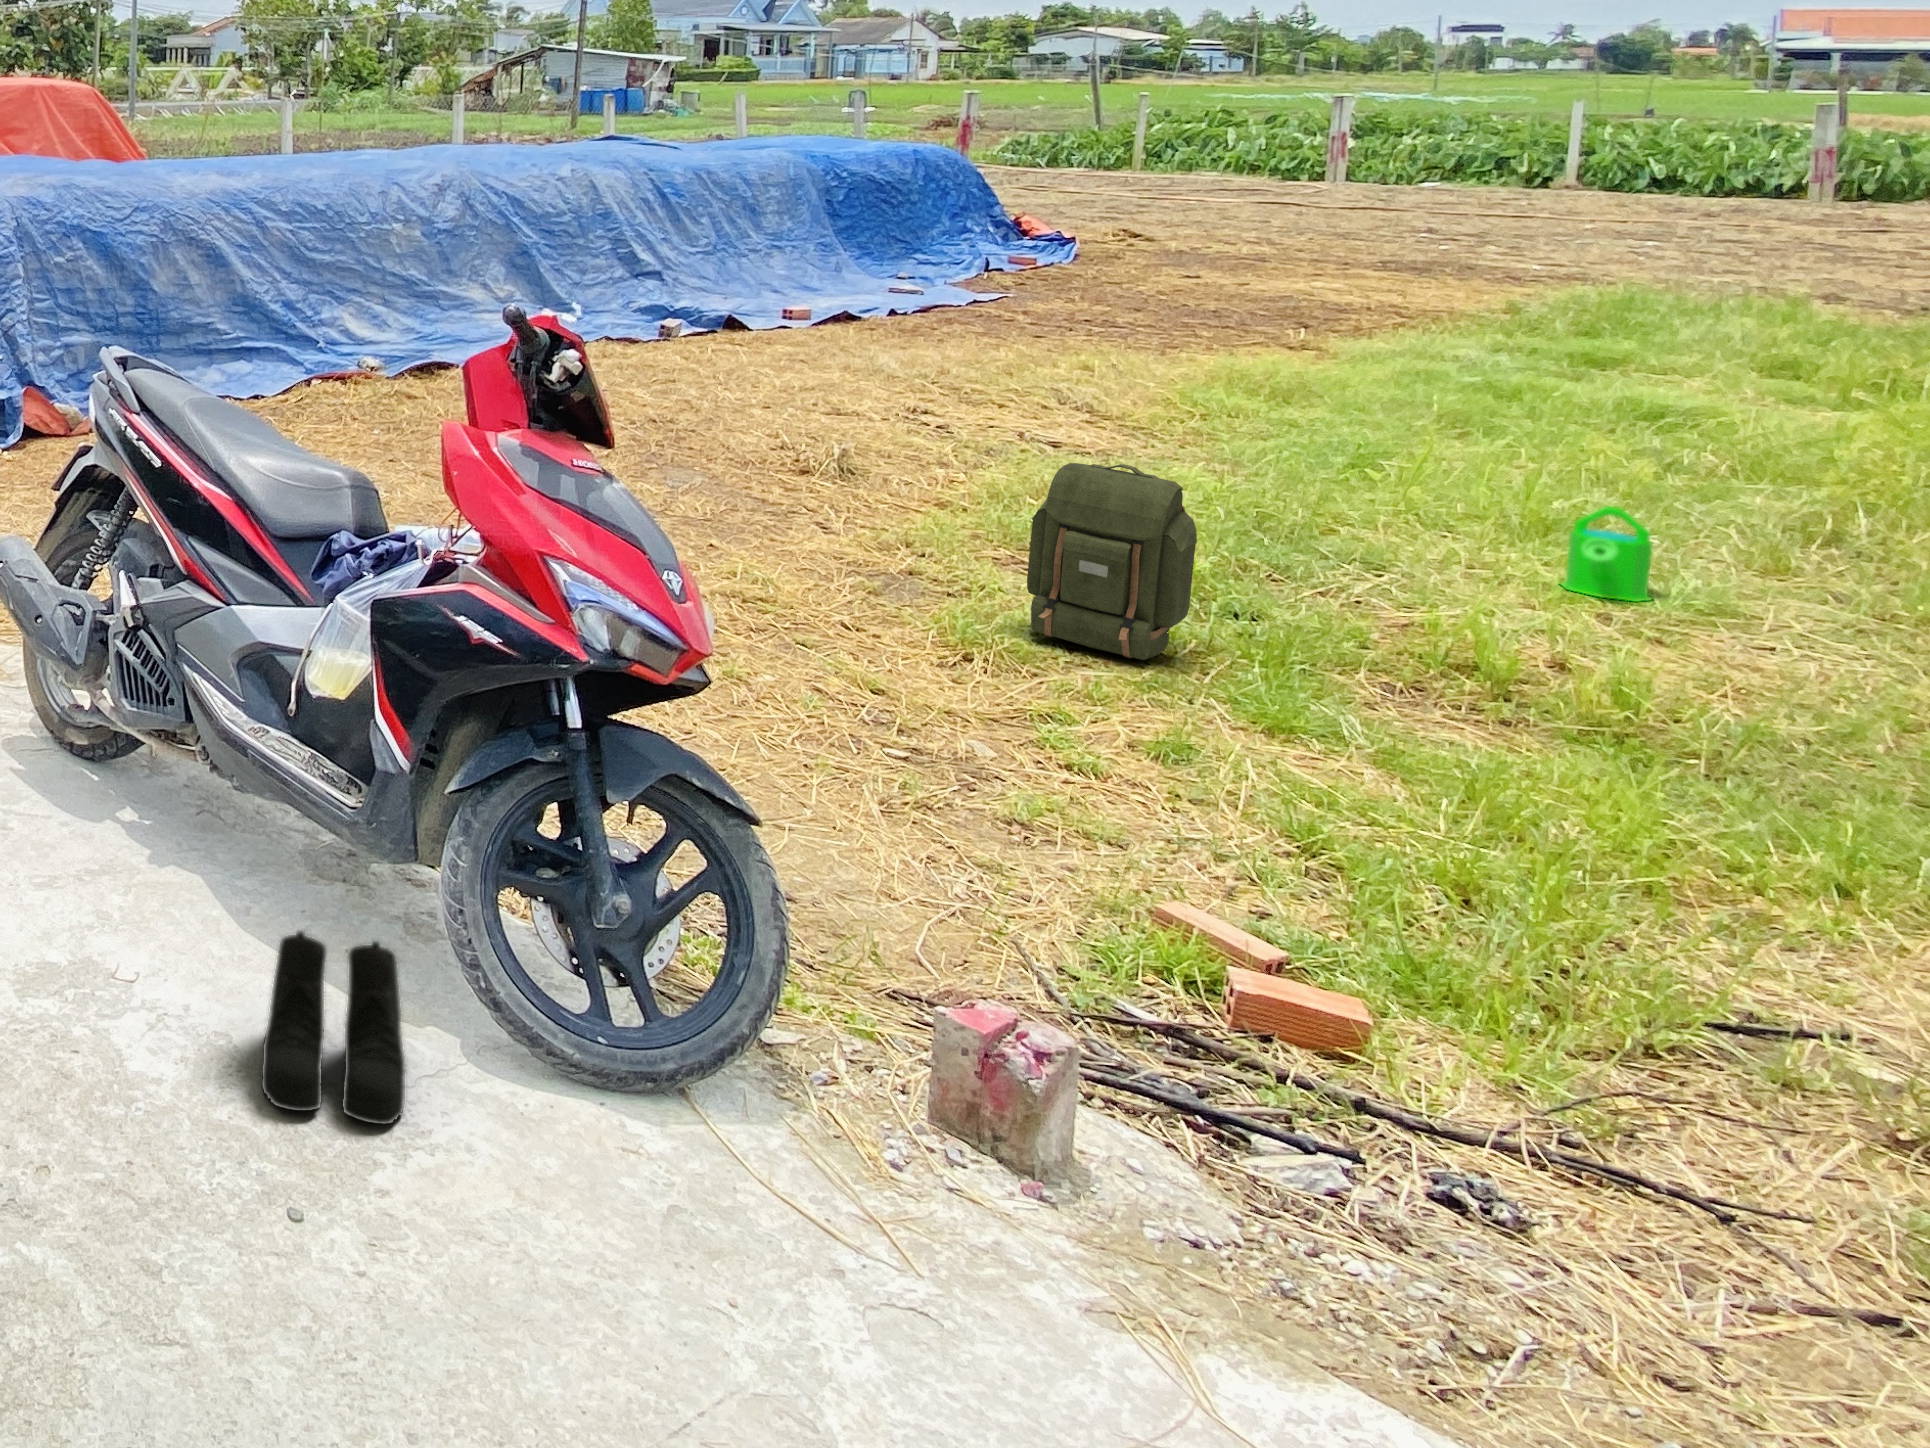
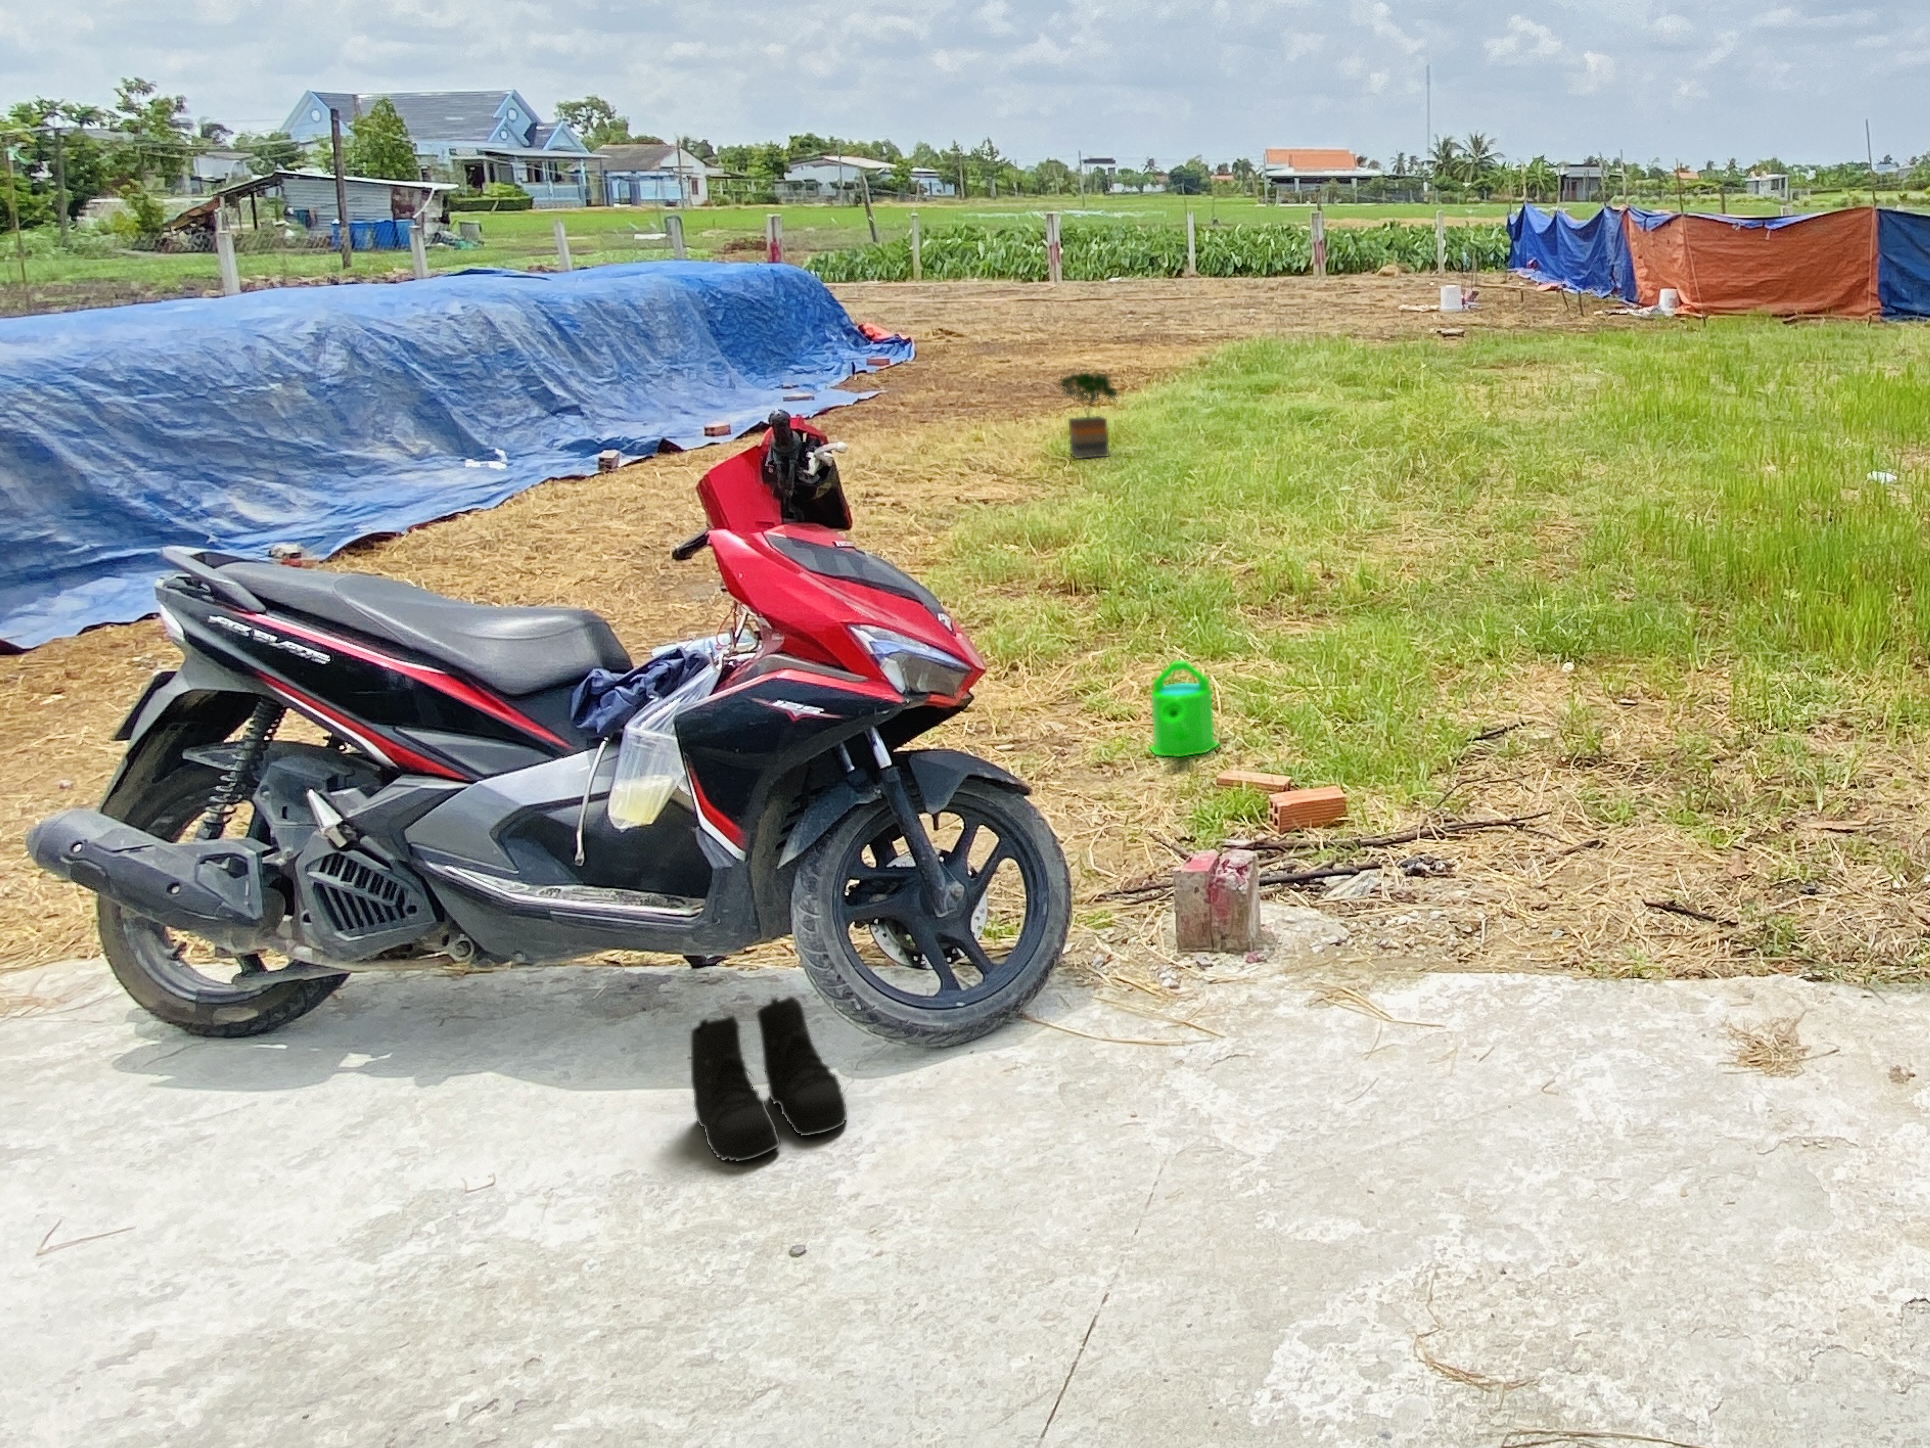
potted tree: none [1201,296,1298,410] -> present [1059,372,1118,459]
backpack: present [1027,463,1197,660] -> none [1040,500,1147,643]
watering can: present [1562,506,1653,602] -> present [1150,660,1218,757]

